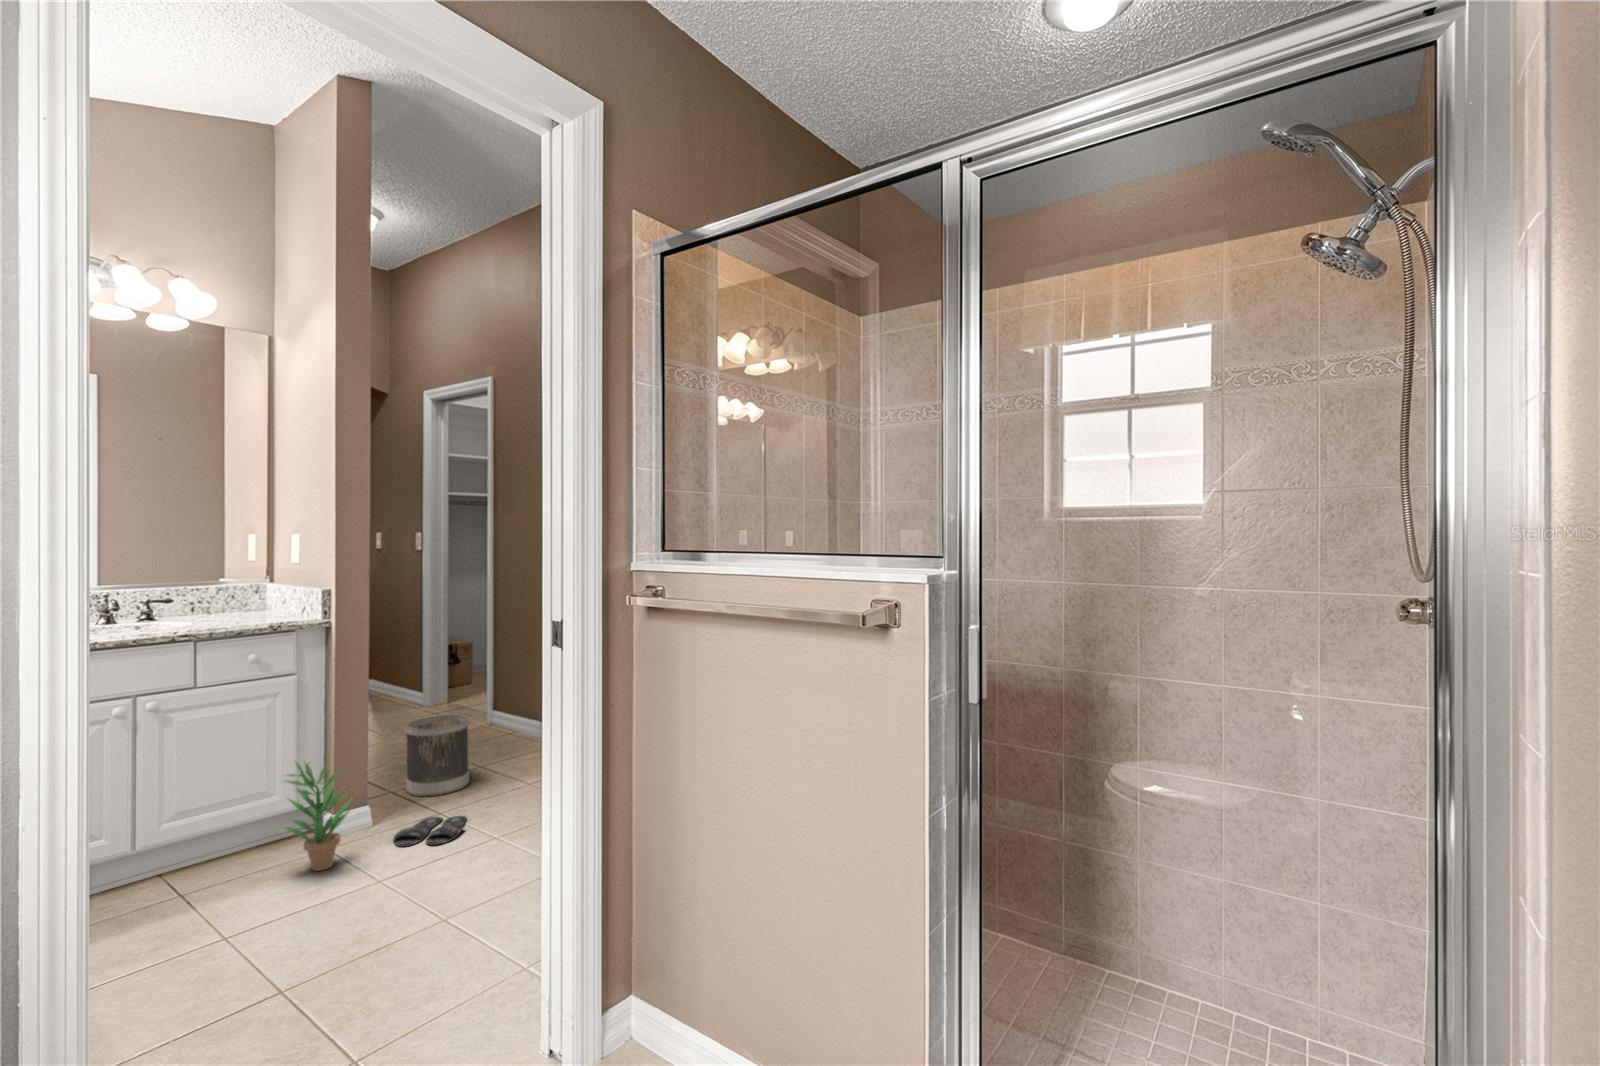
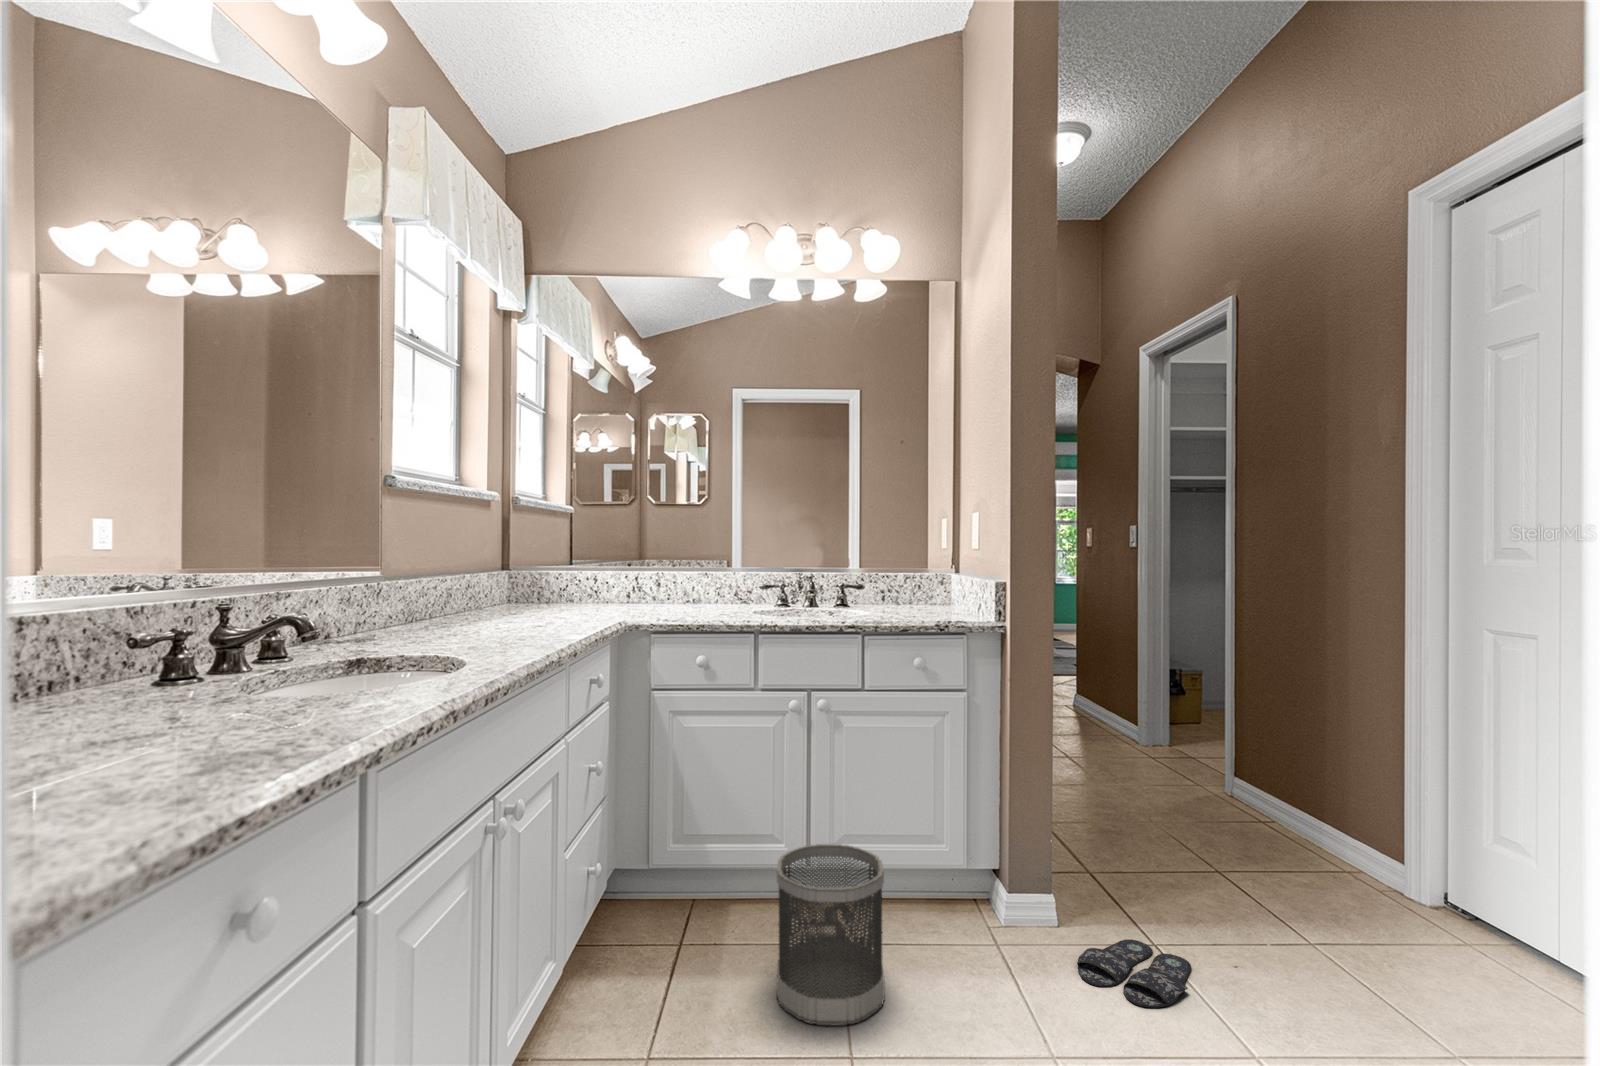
wastebasket: present [405,715,469,796] -> present [777,844,885,1025]
potted plant: present [284,763,350,871] -> none [931,810,1023,977]

